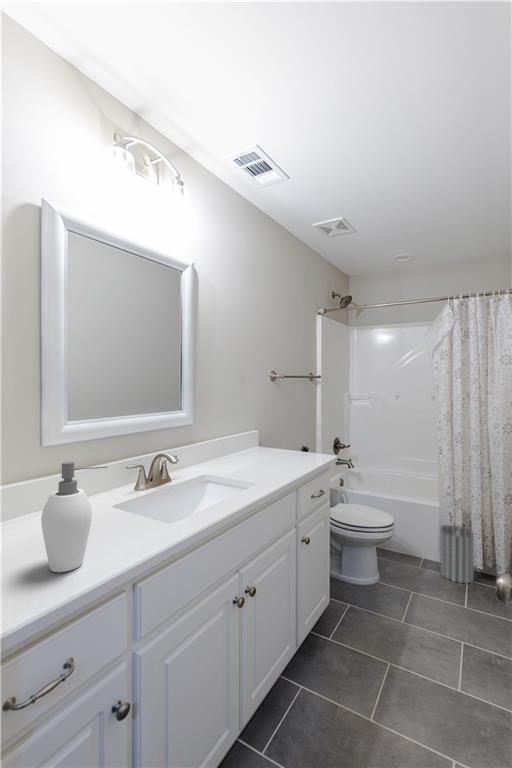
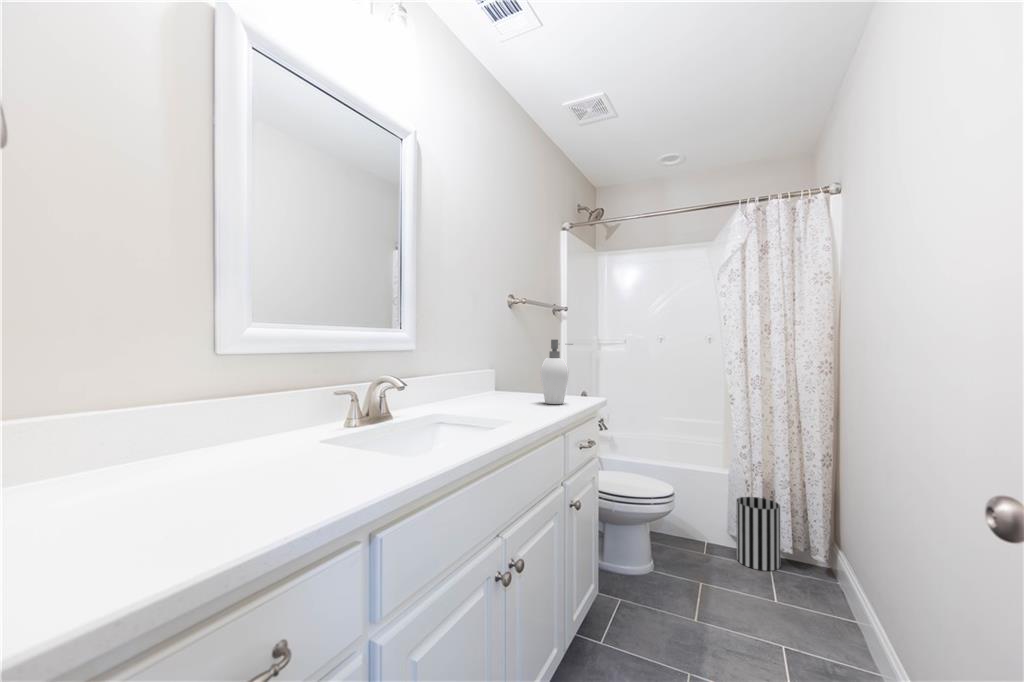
soap dispenser: present [41,462,107,572] -> present [541,340,573,404]

